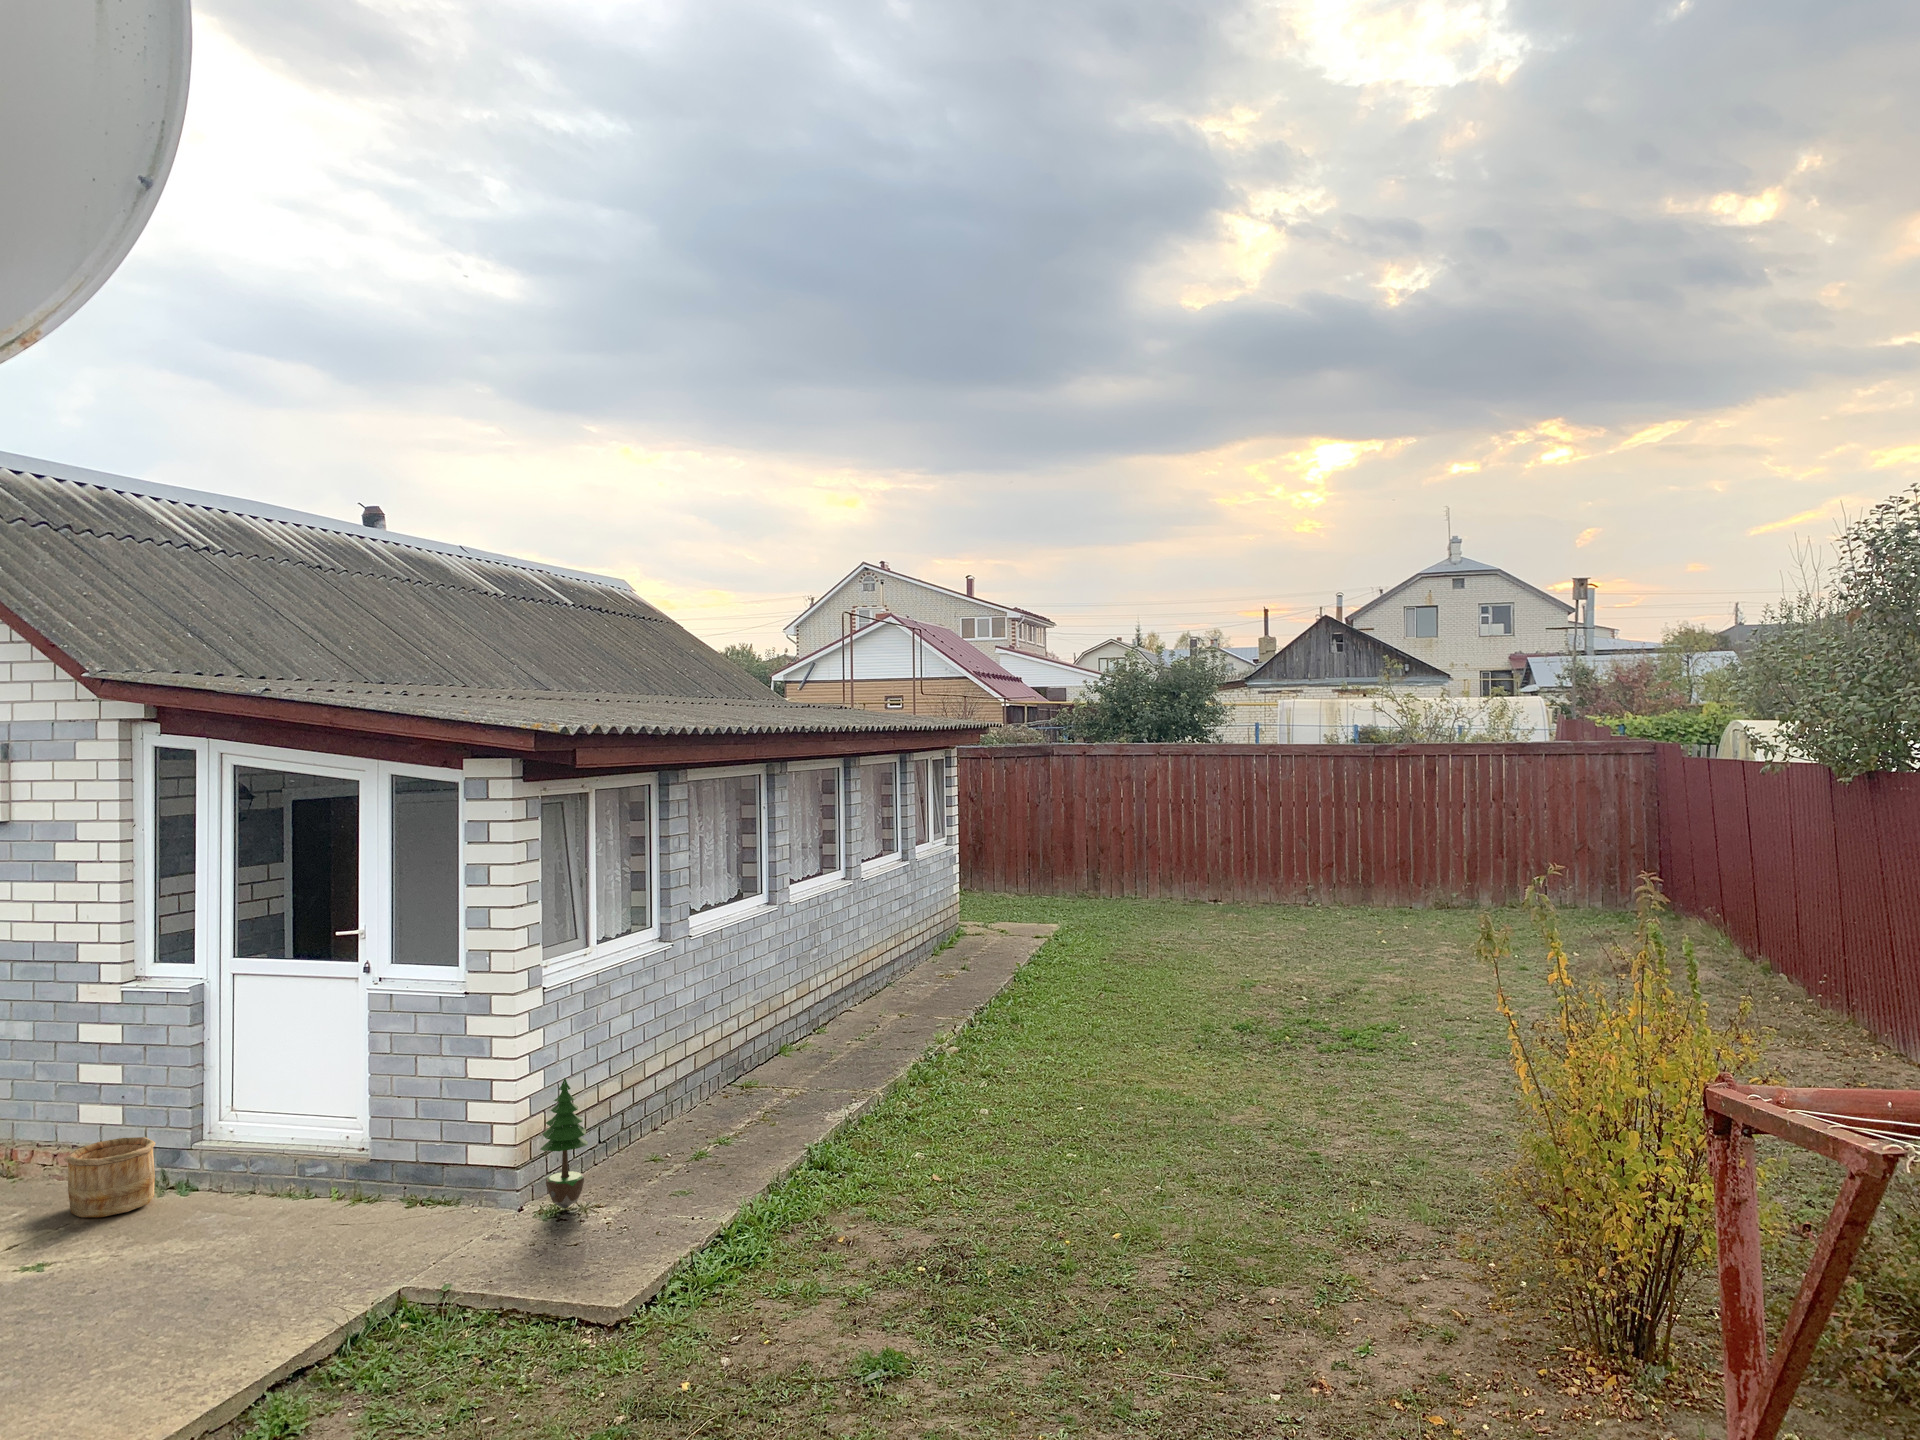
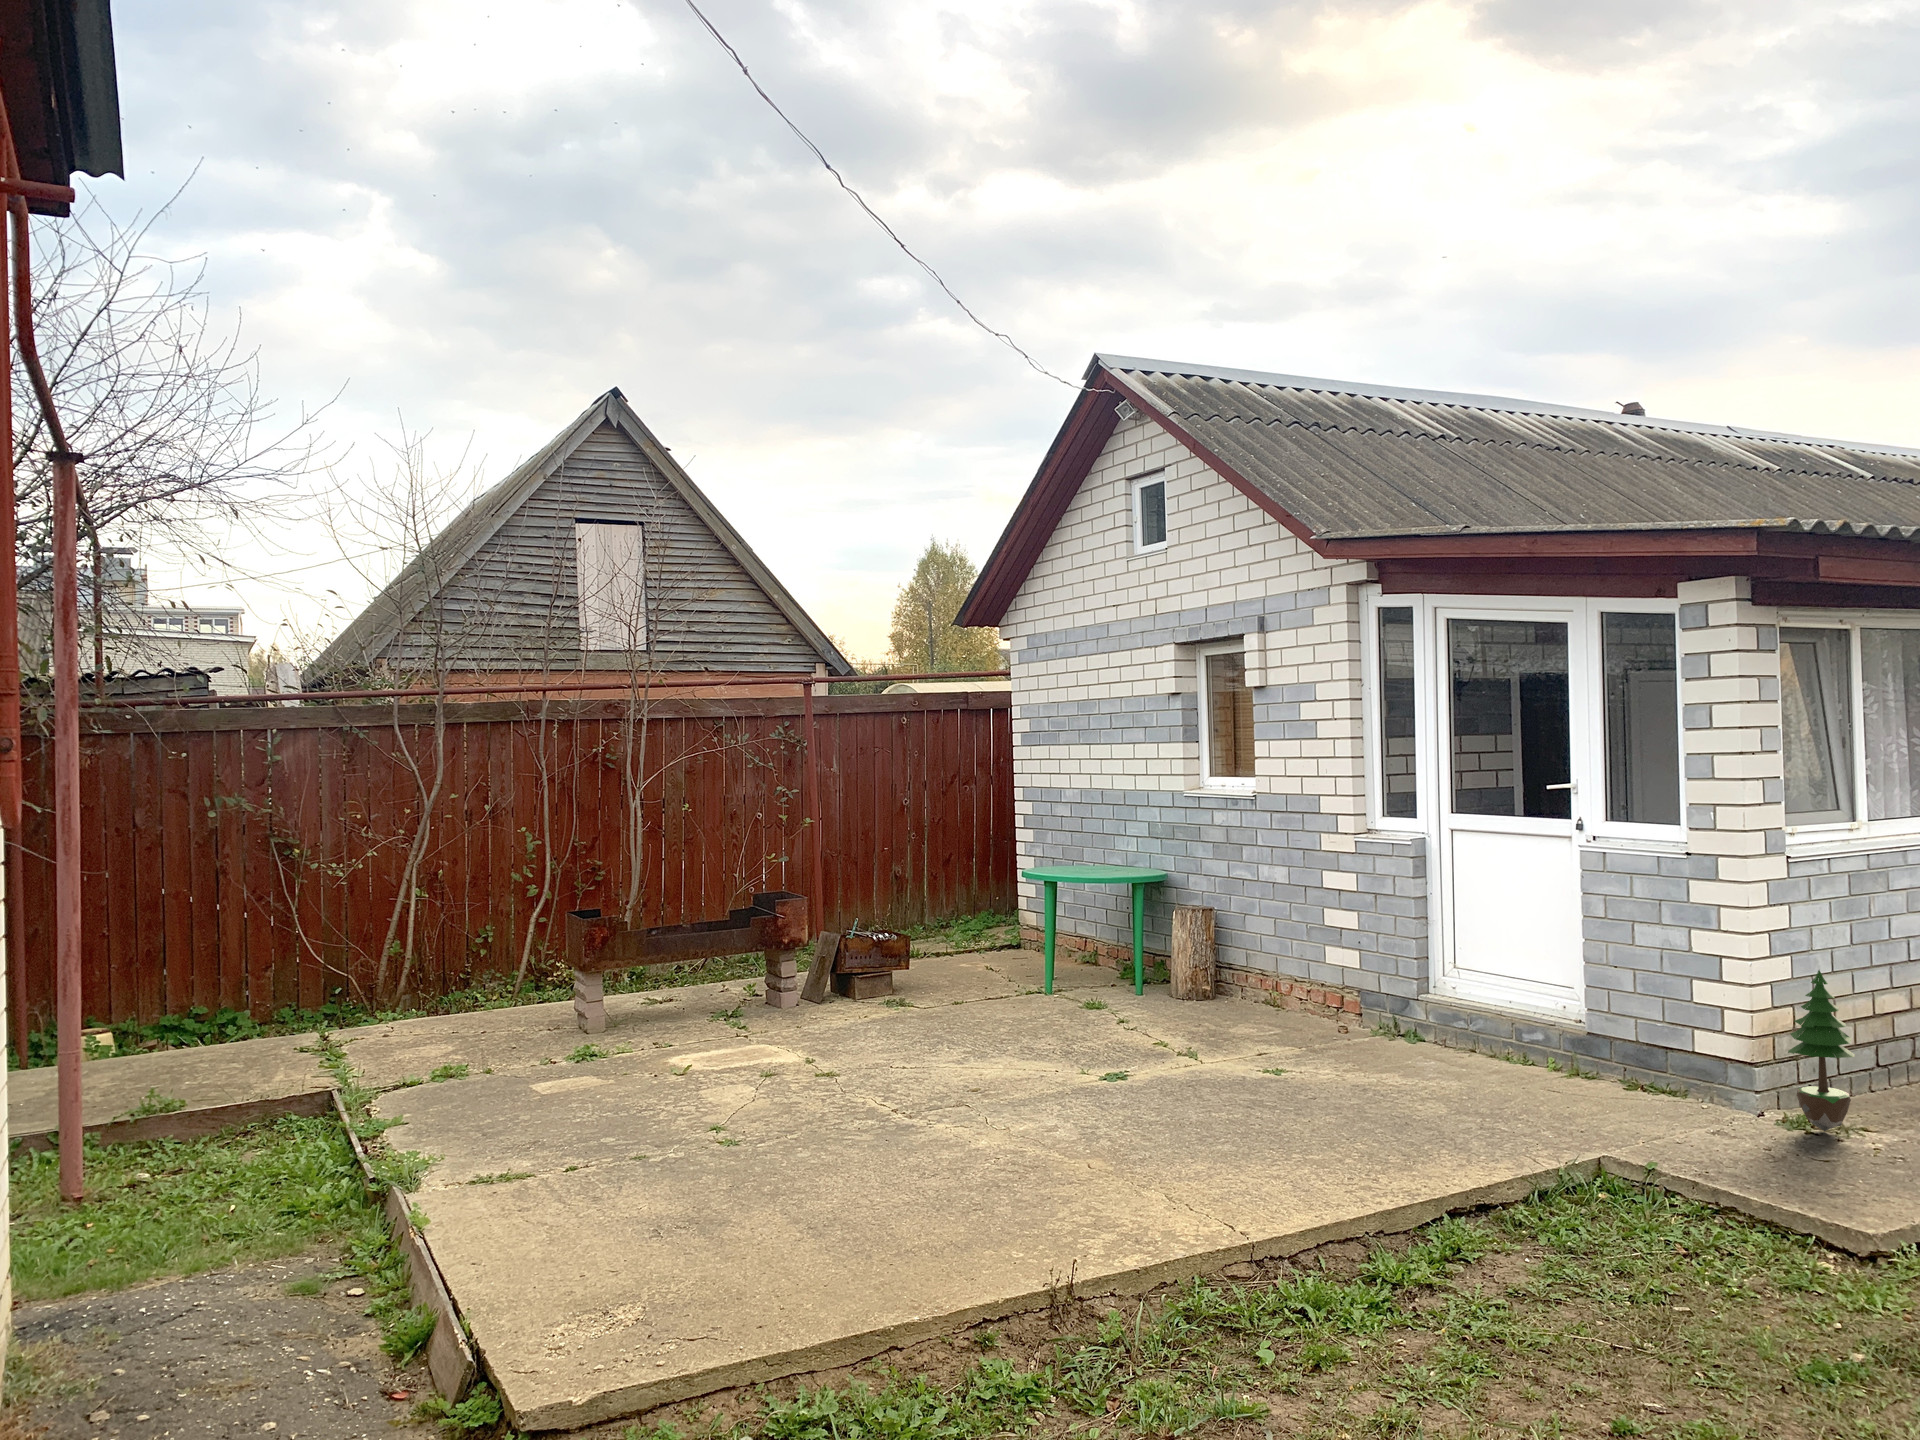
wooden bucket: present [64,1137,156,1217] -> none [1312,976,1387,1042]

